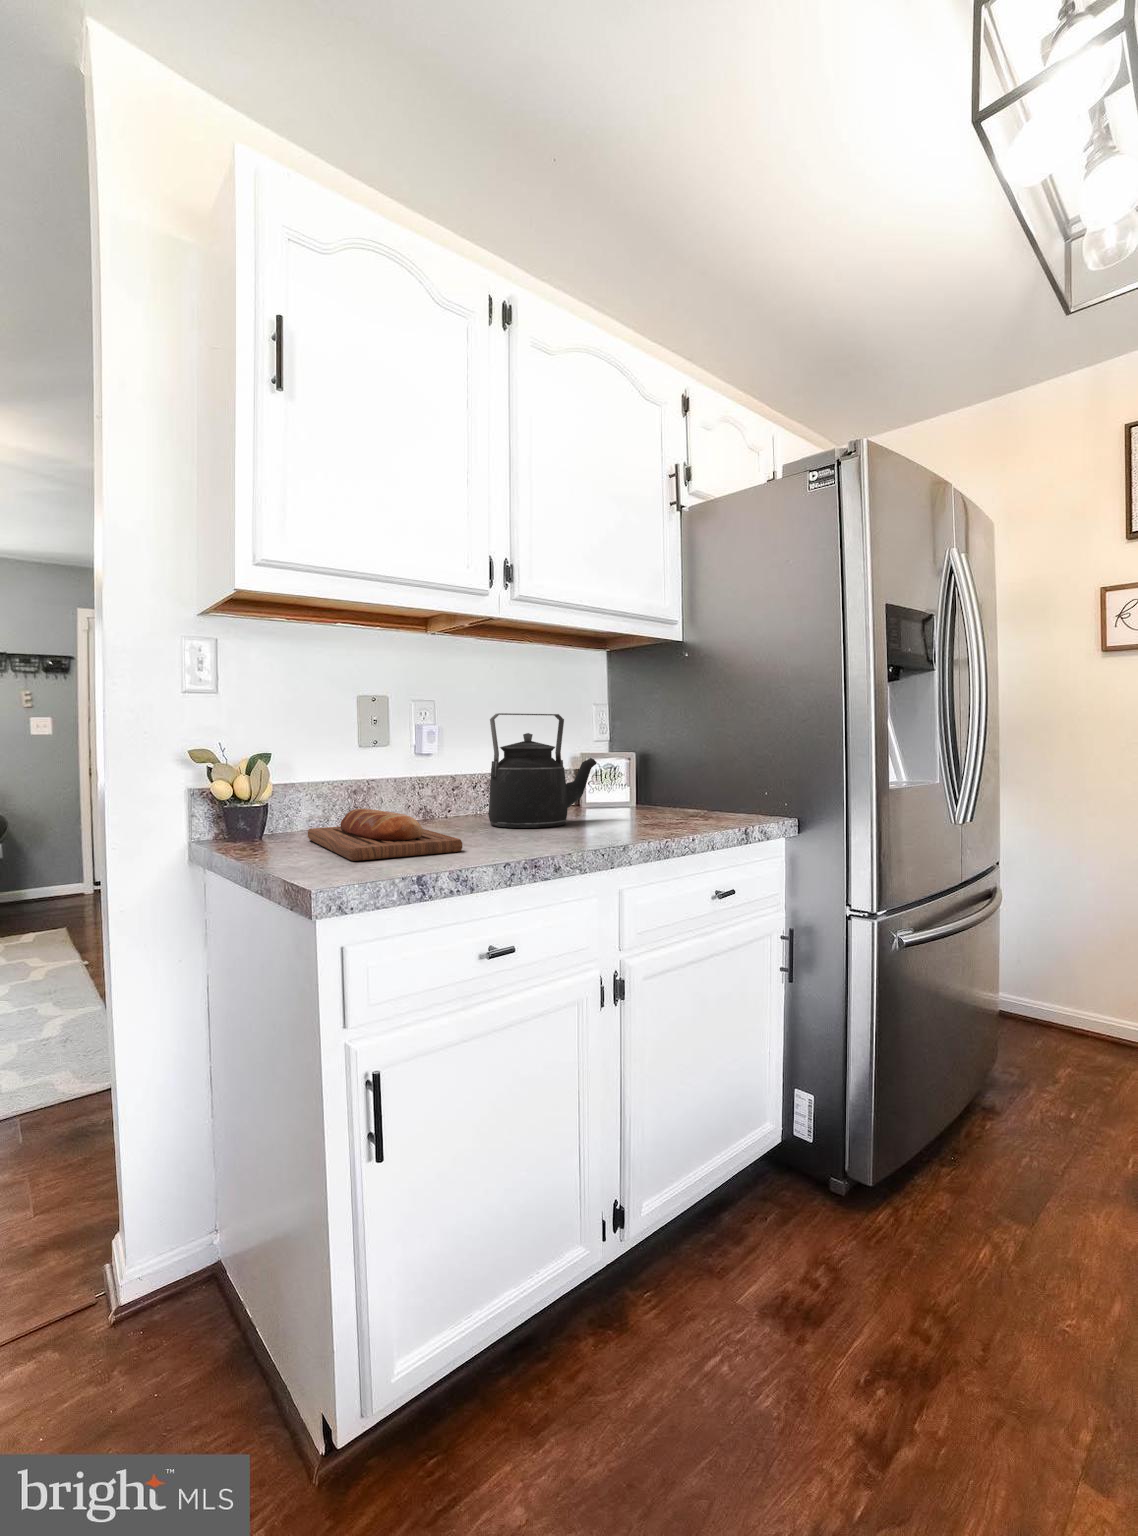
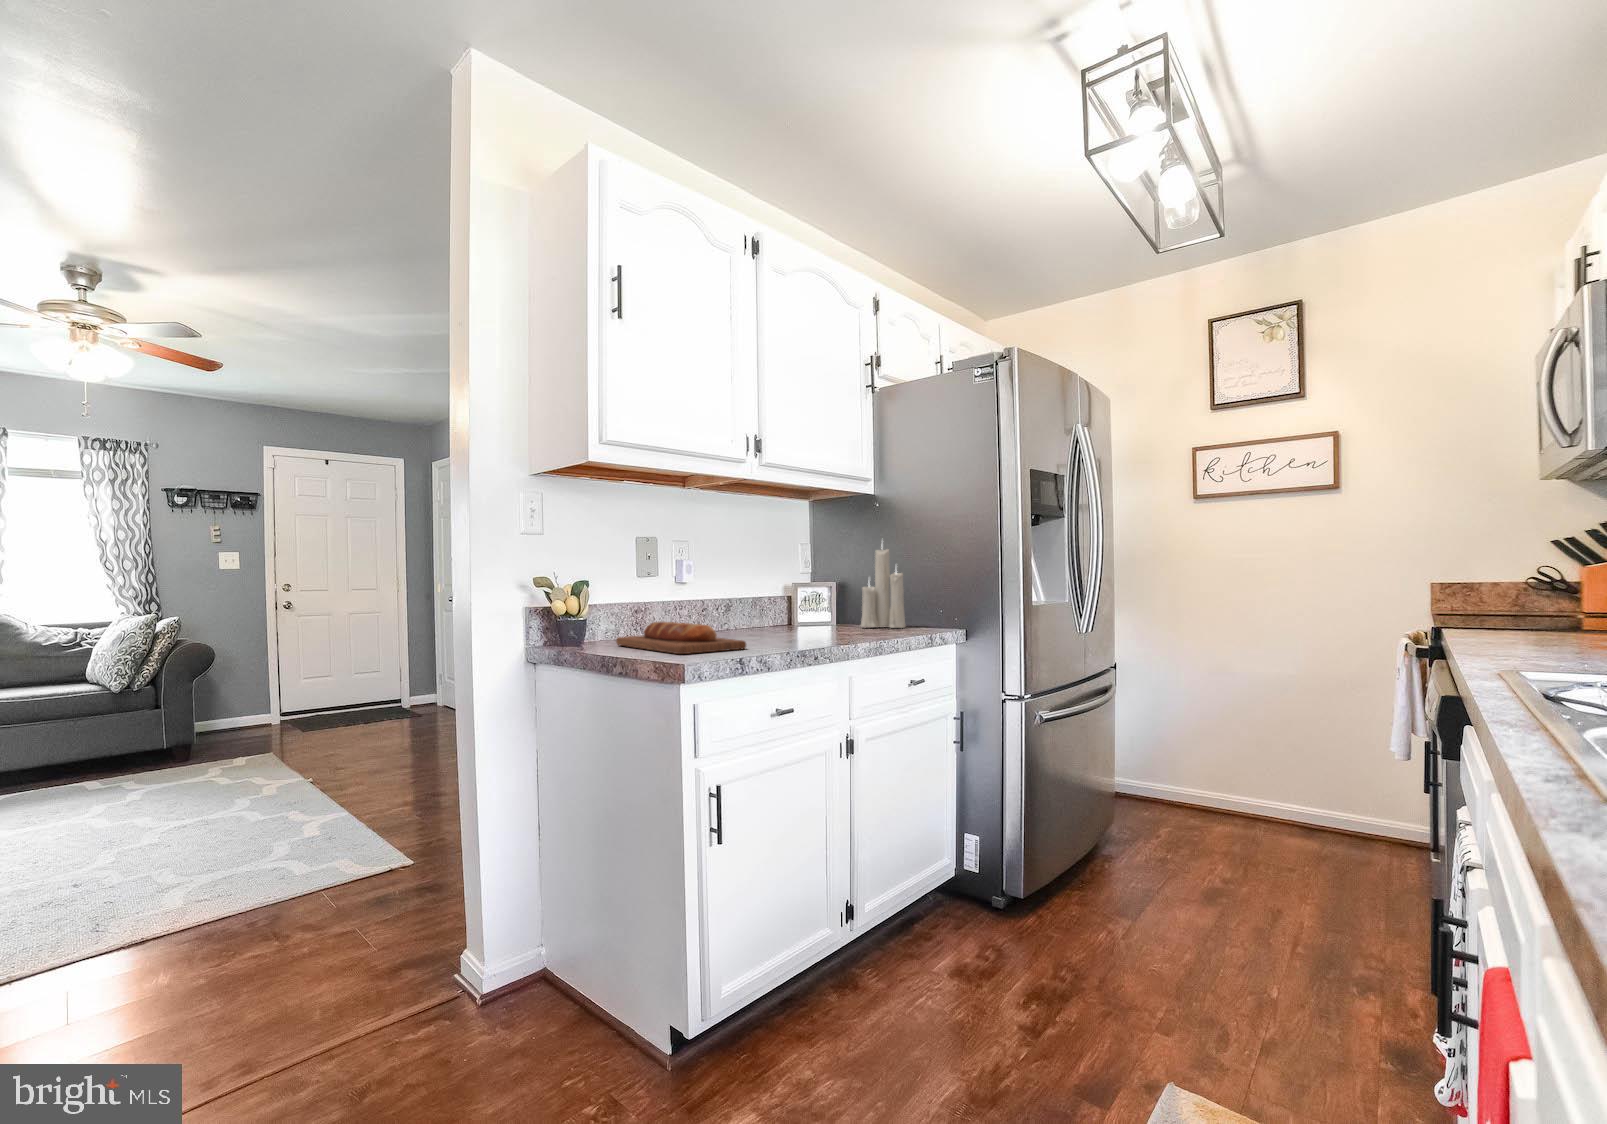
candle: none [658,693,717,815] -> present [861,549,905,628]
kettle: present [489,713,597,828] -> none [738,550,817,637]

